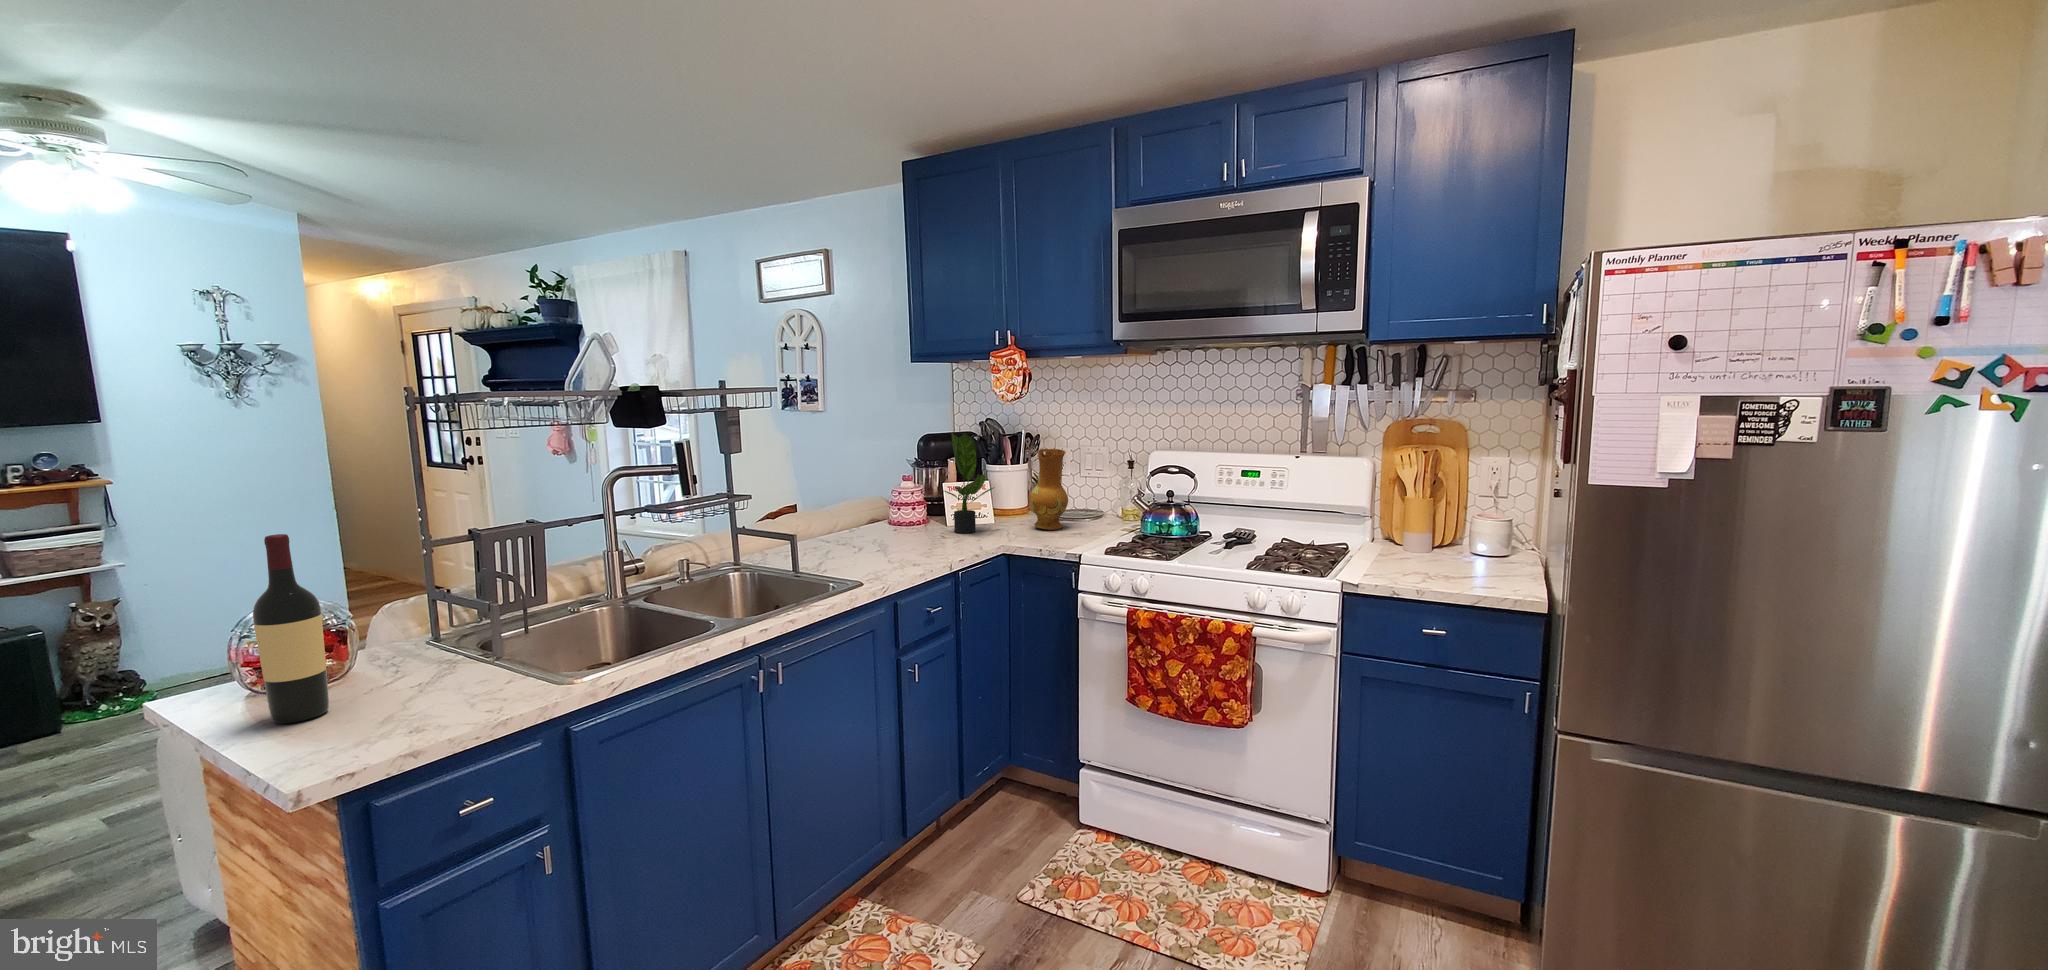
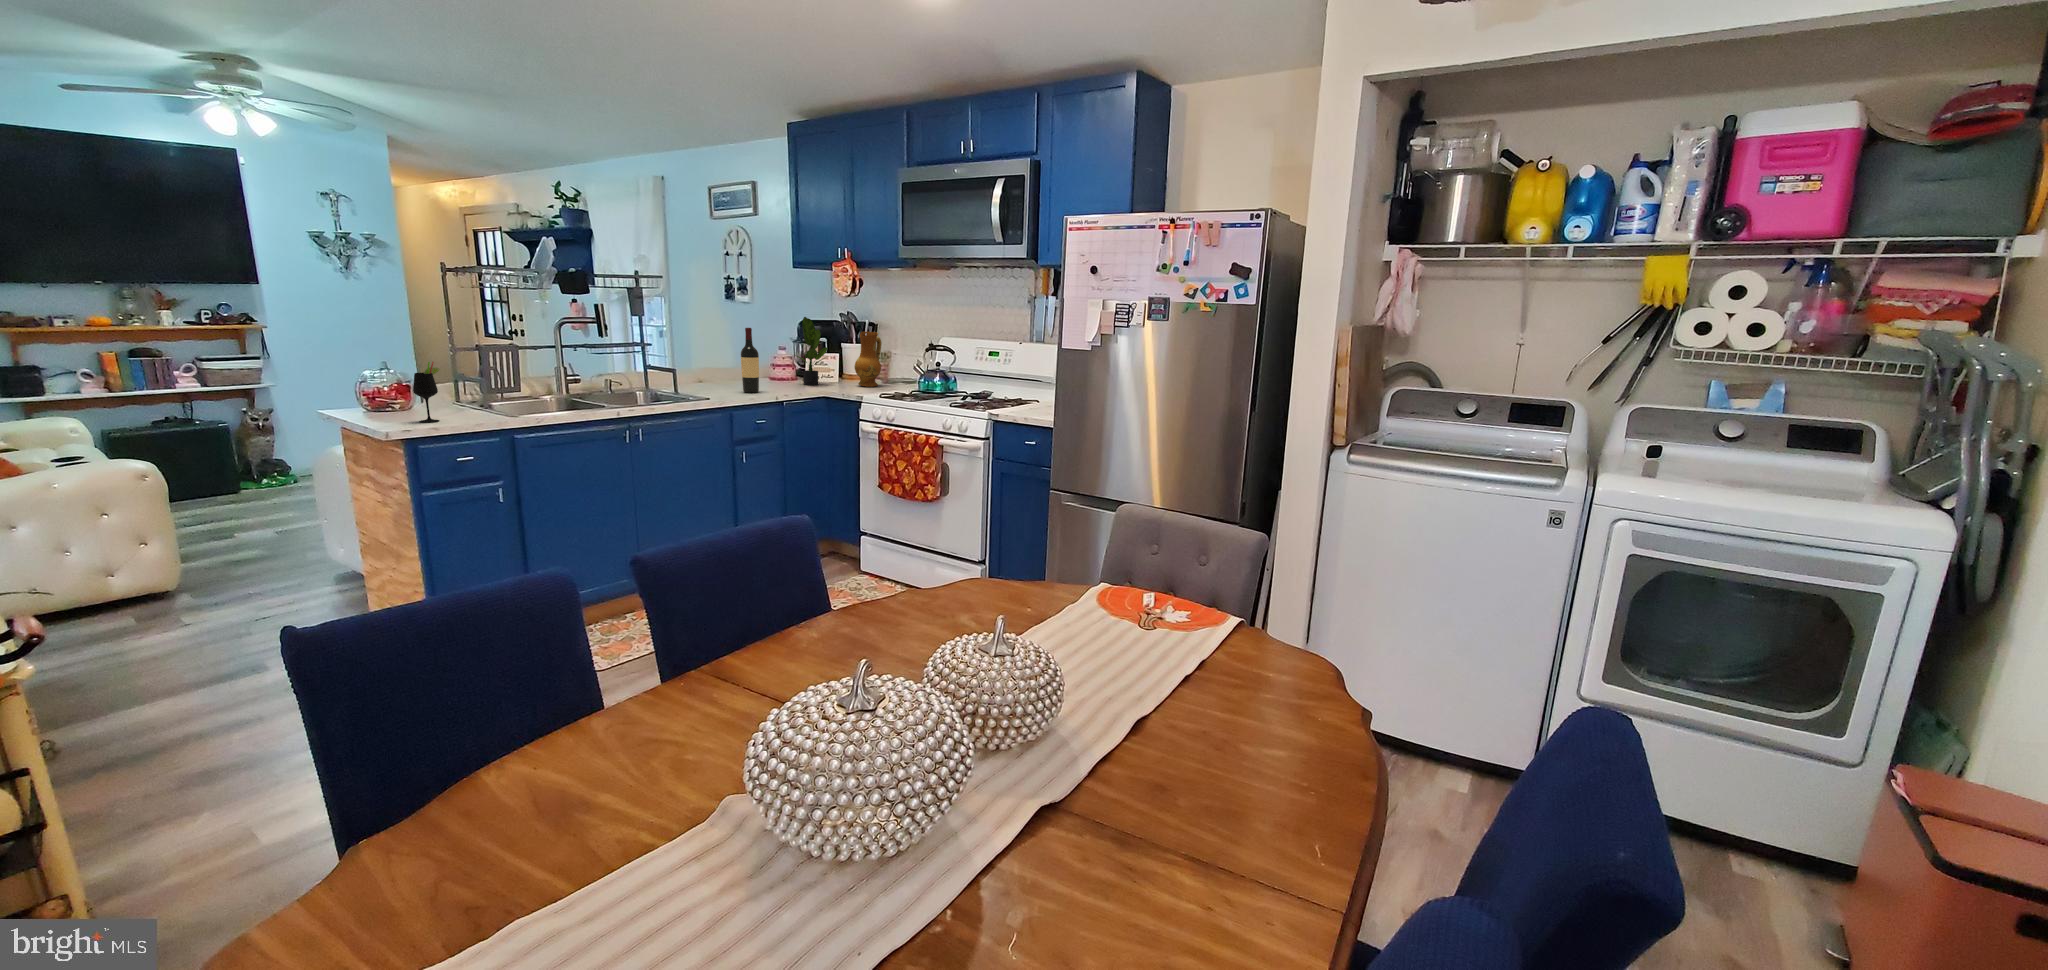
wine bottle: present [253,534,329,723] -> present [741,328,759,393]
wine glass: none [361,601,421,734] -> present [413,362,440,422]

